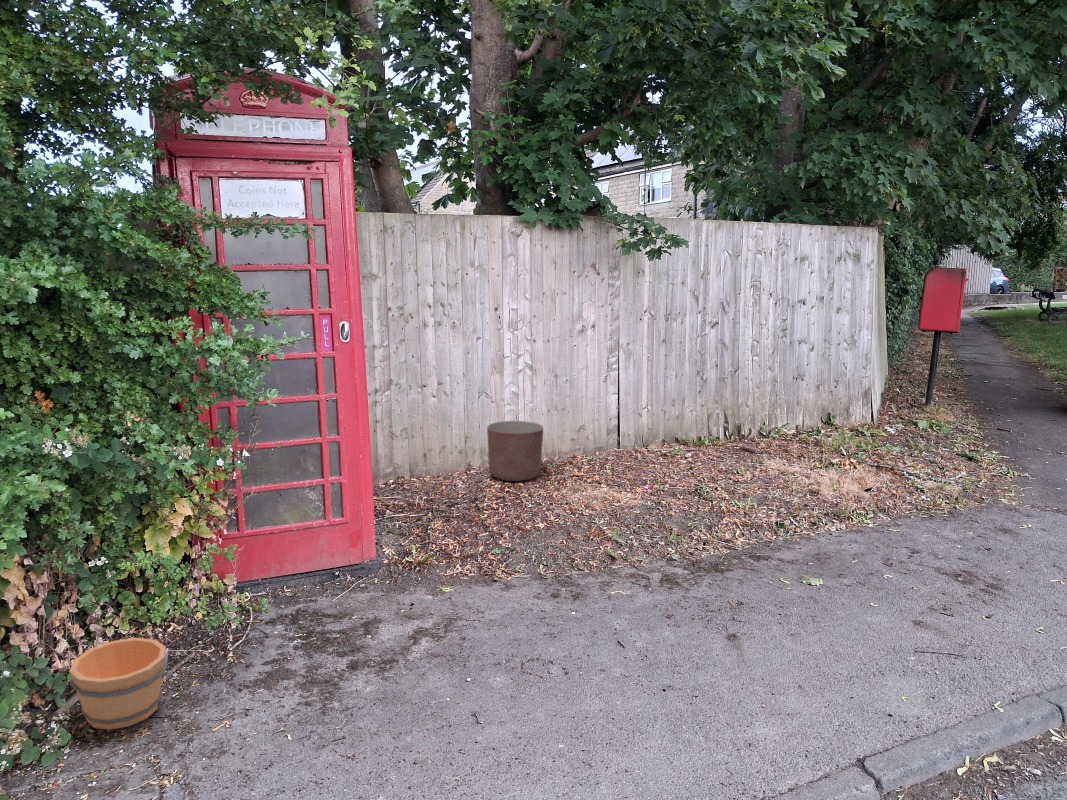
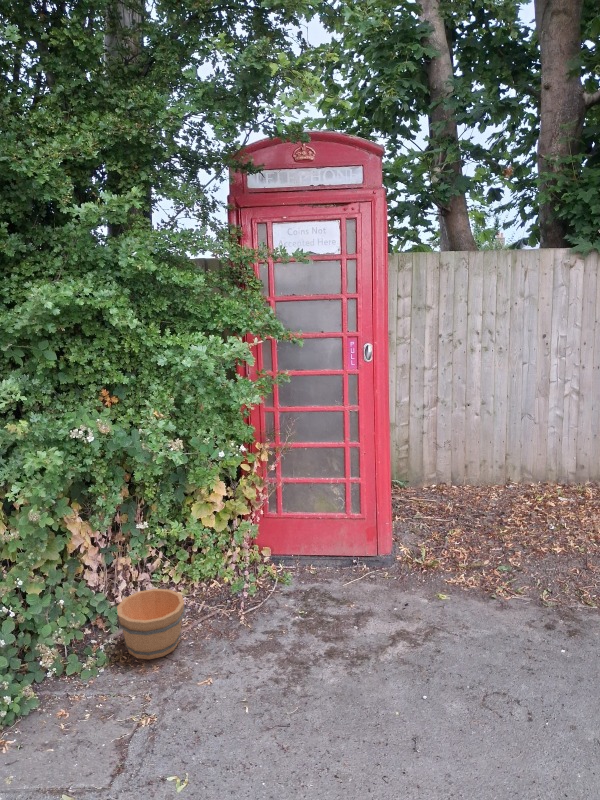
planter: present [487,421,543,481] -> none [525,442,583,501]

